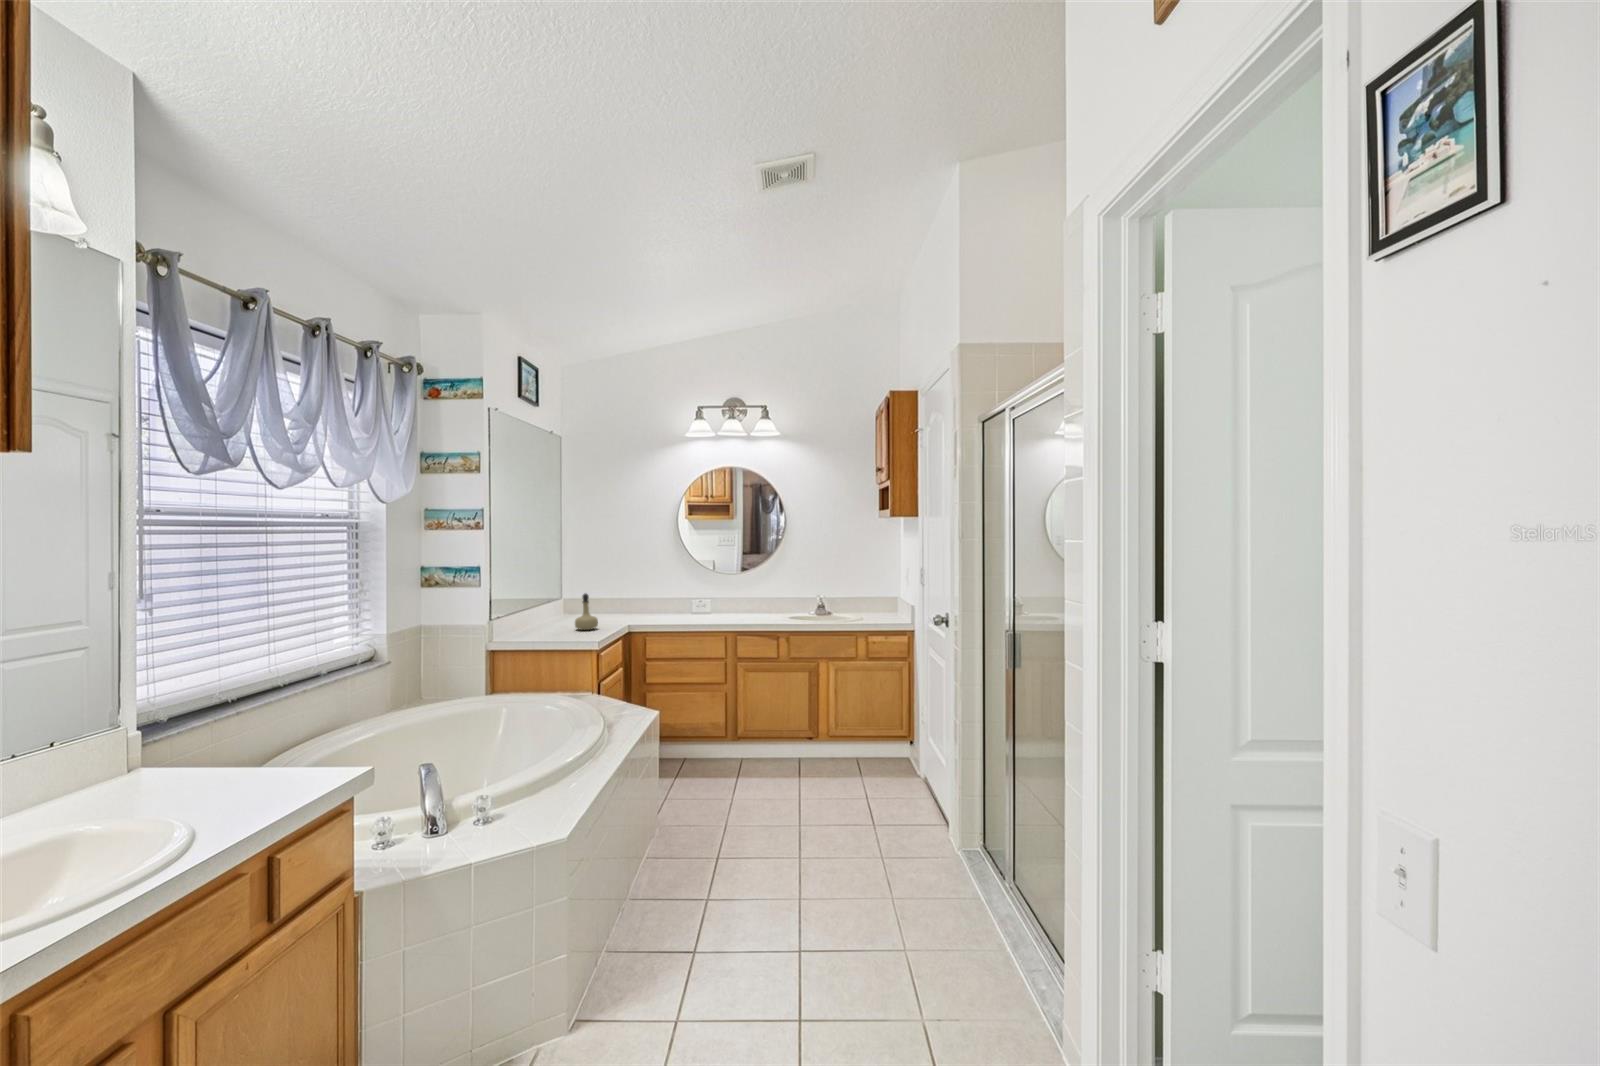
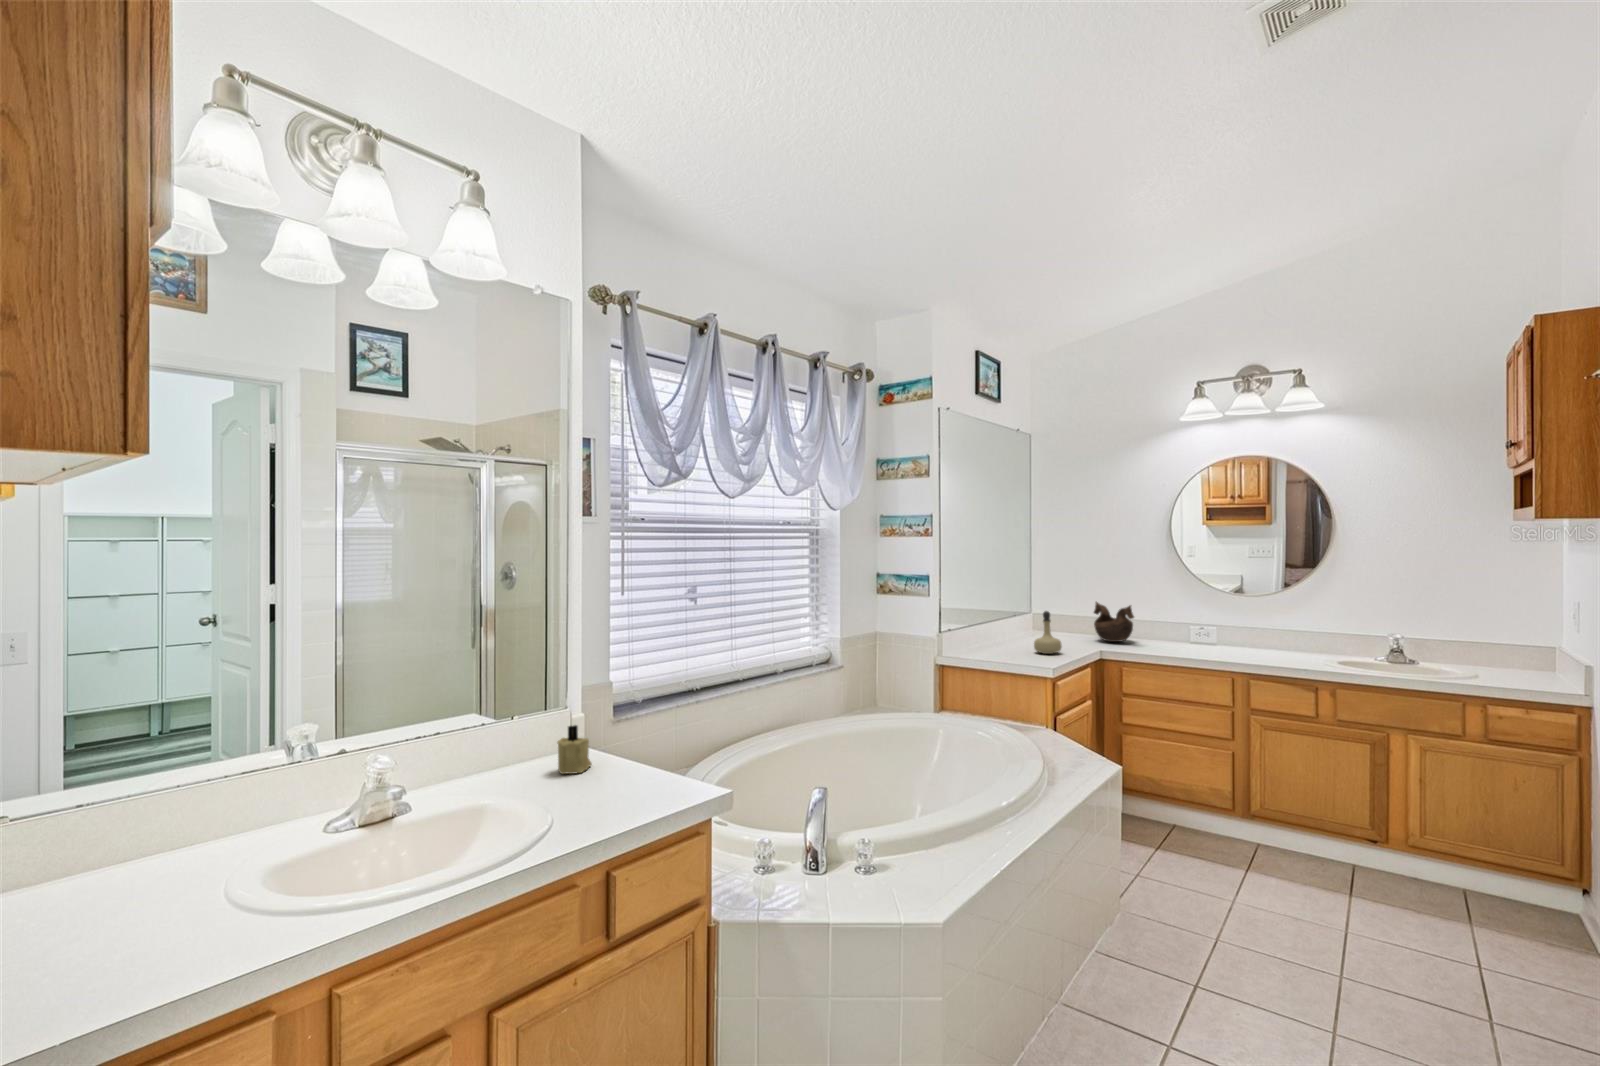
decorative bowl: none [617,584,652,616] -> present [1094,602,1134,642]
candle: none [126,743,174,798] -> present [557,725,592,774]

